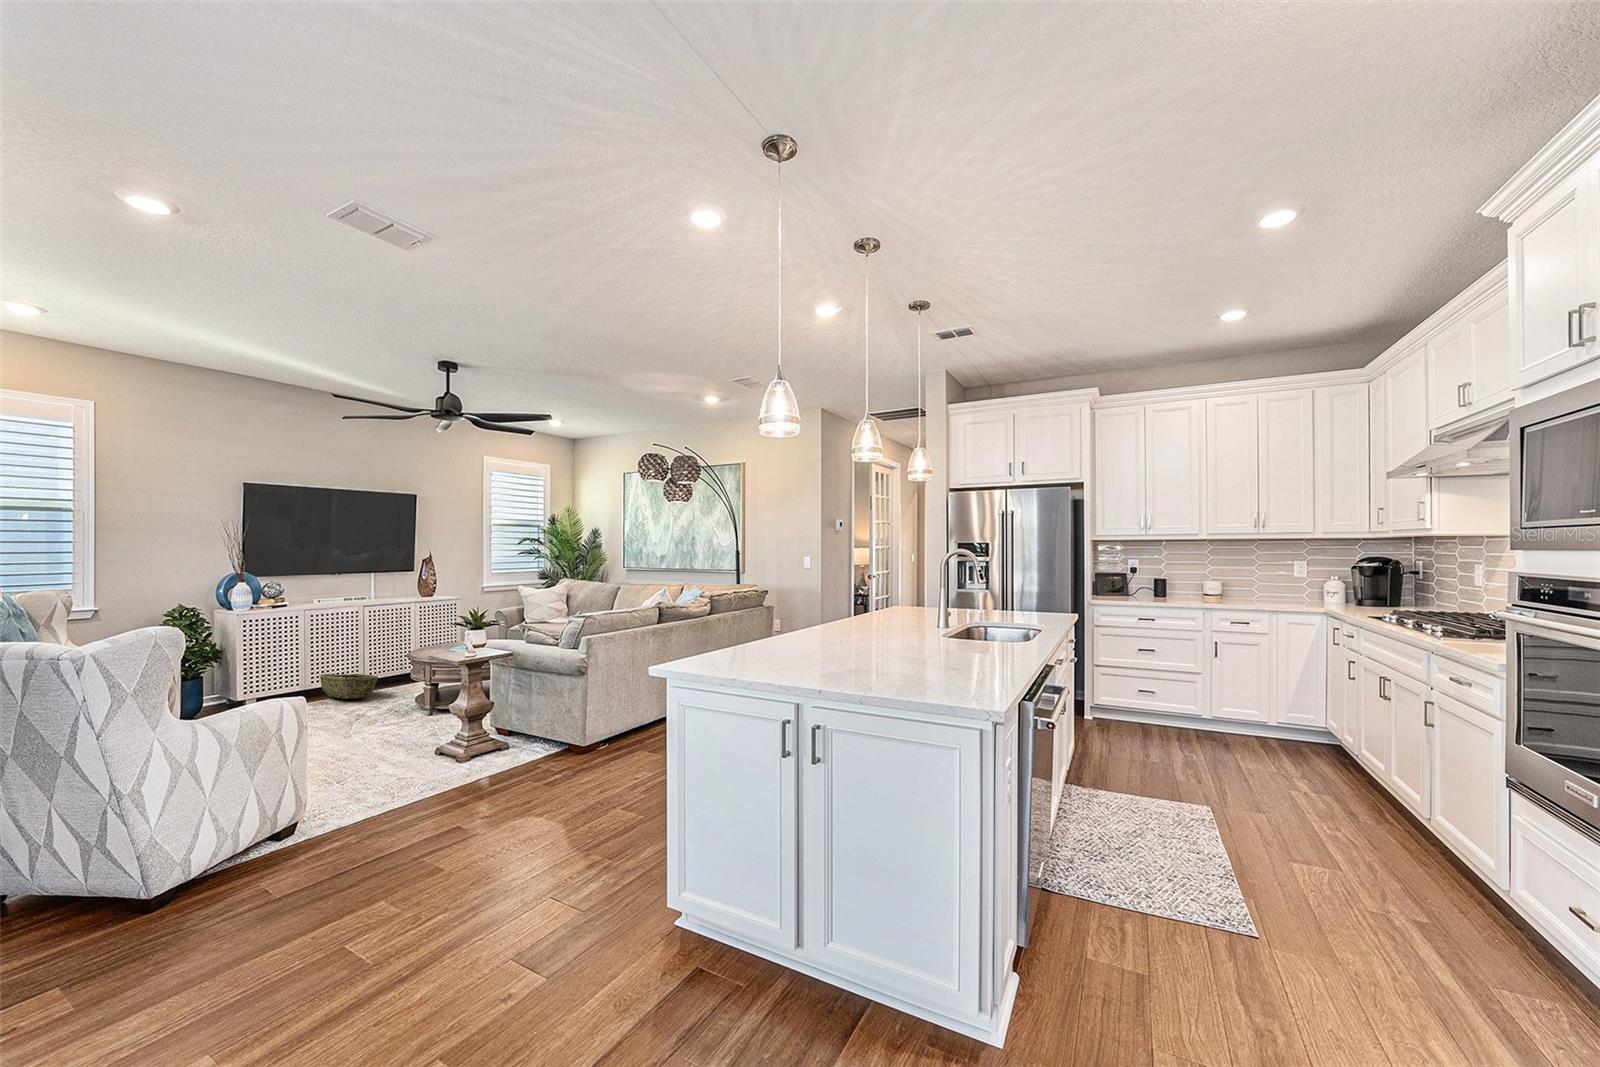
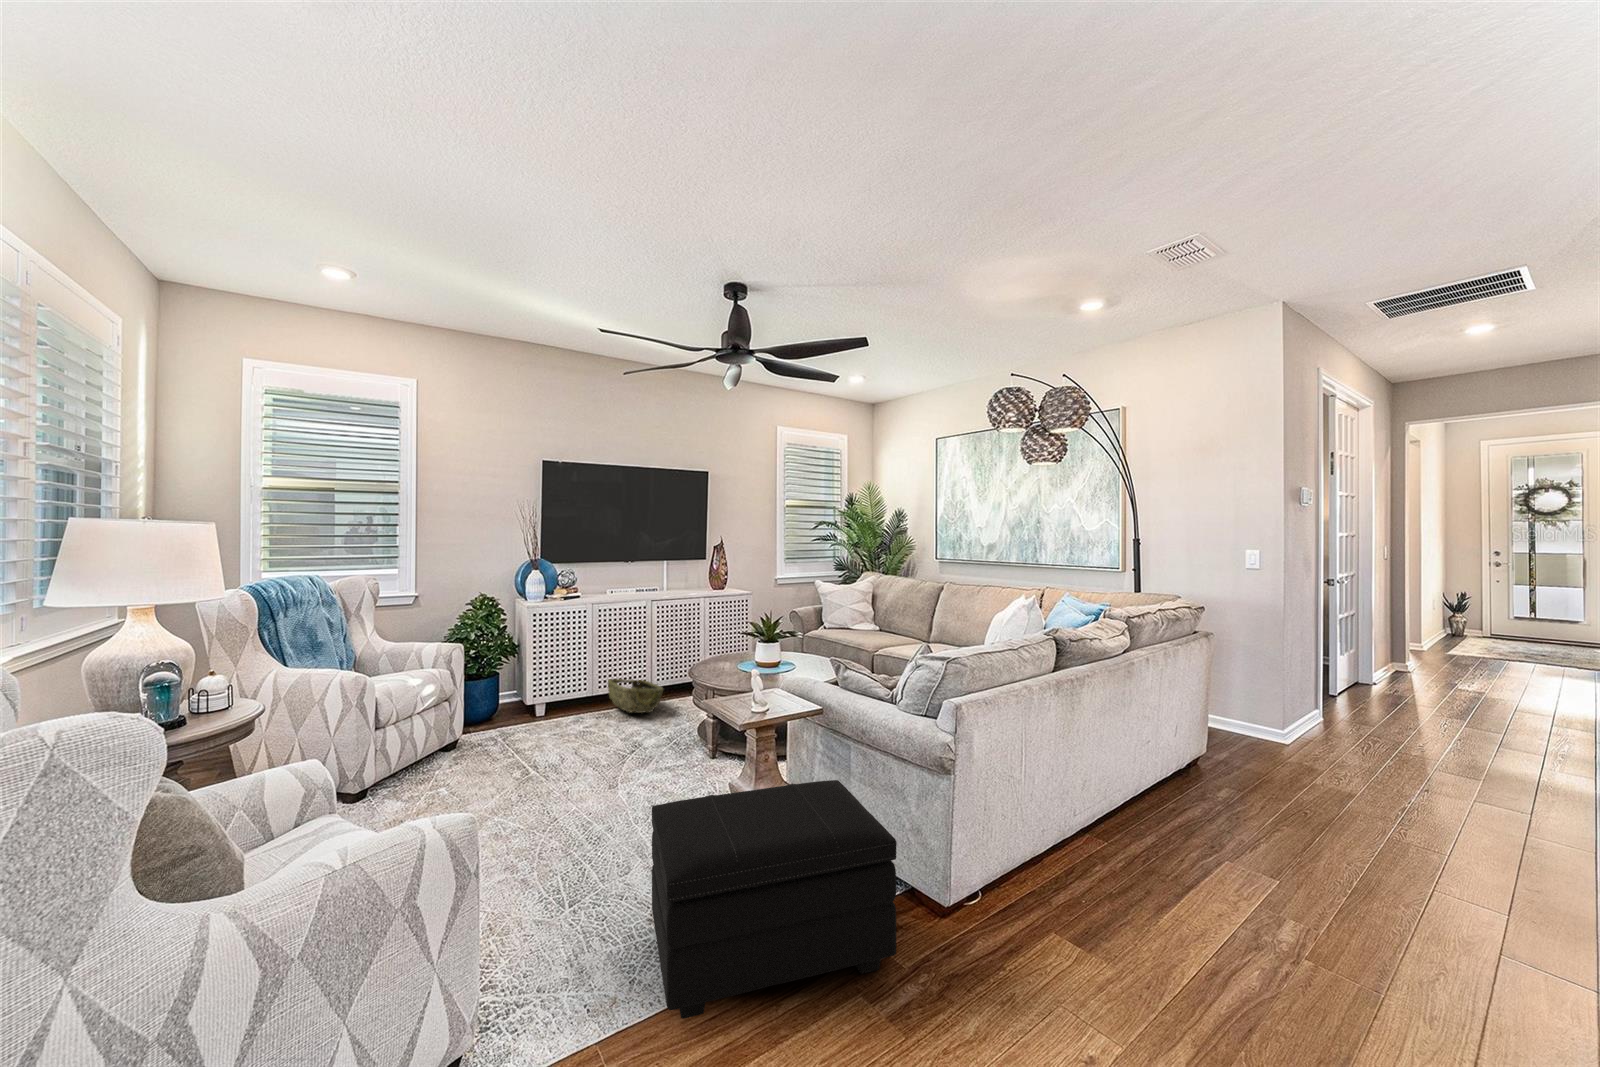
footstool: none [399,691,551,802] -> present [652,780,897,1019]

